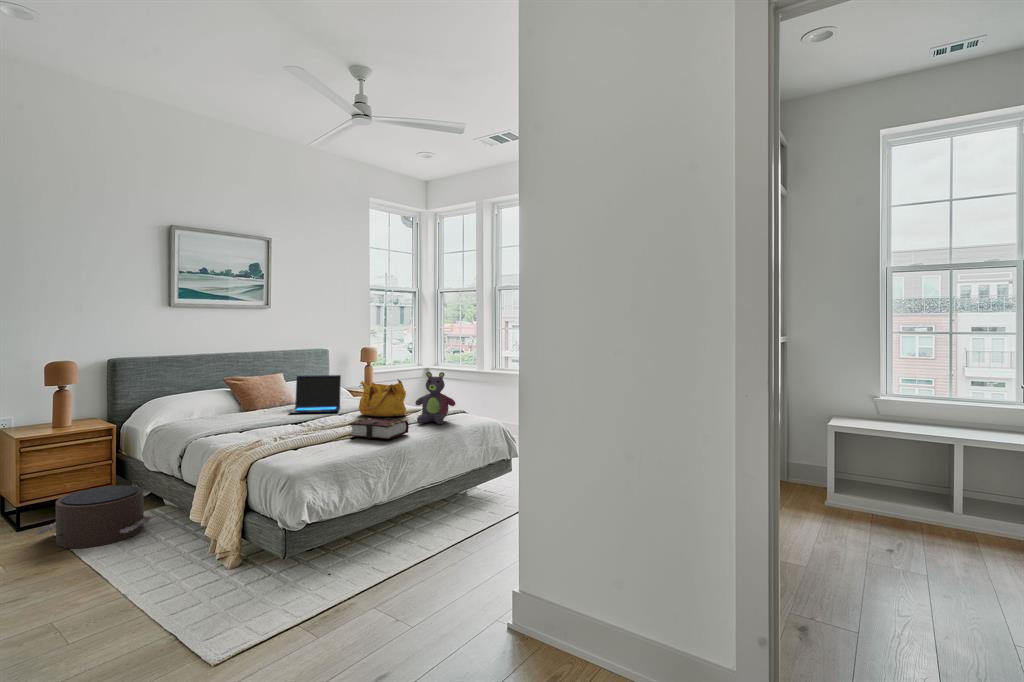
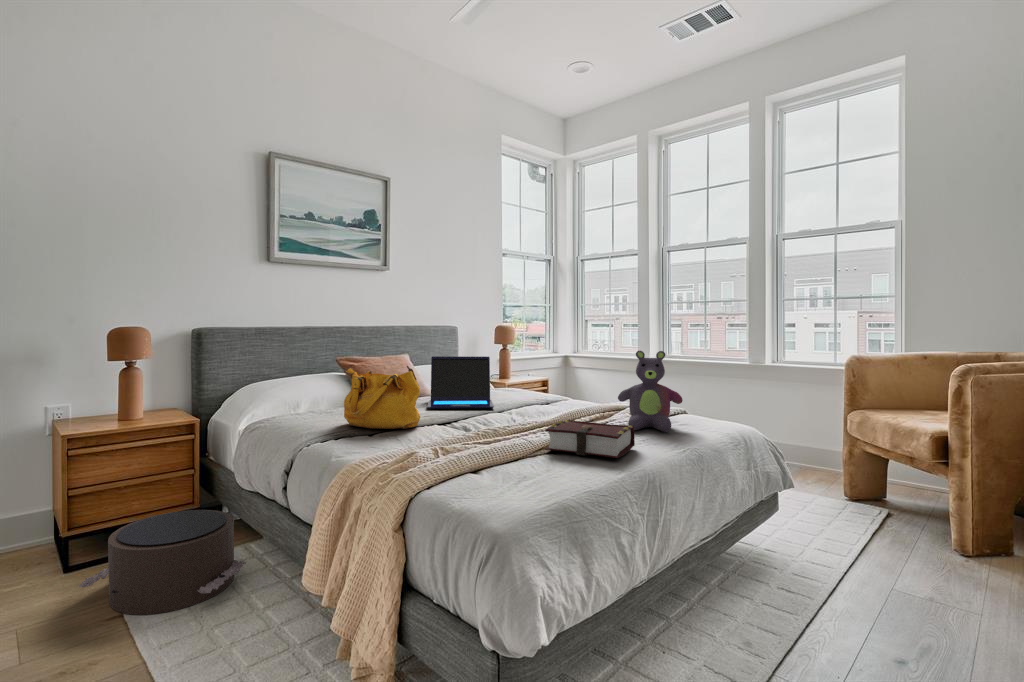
handbag: present [359,379,406,417] -> present [344,366,420,429]

